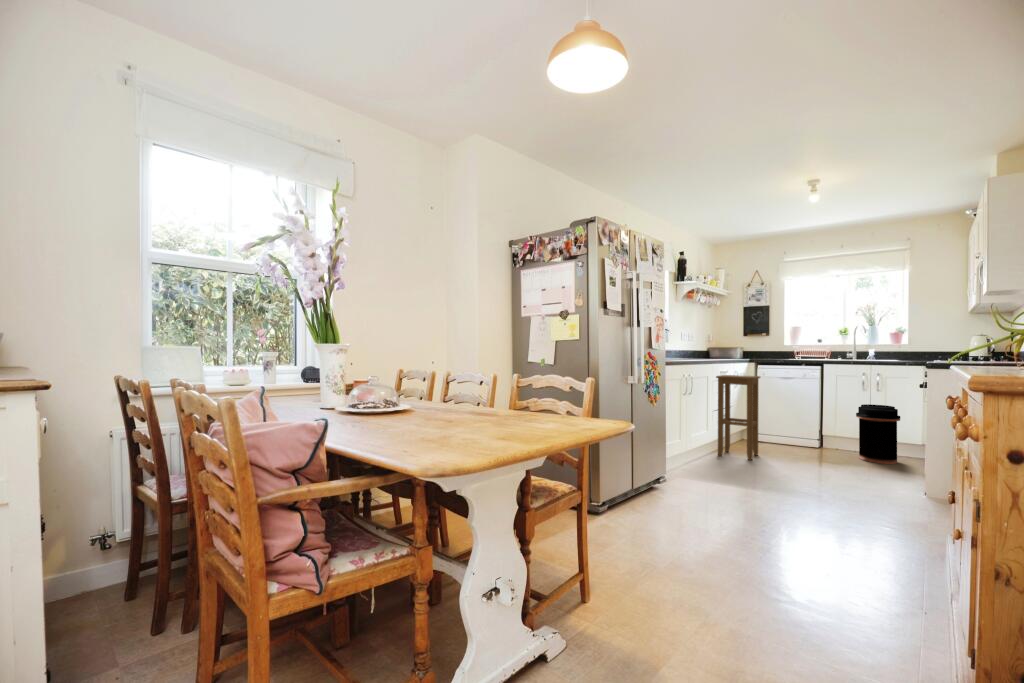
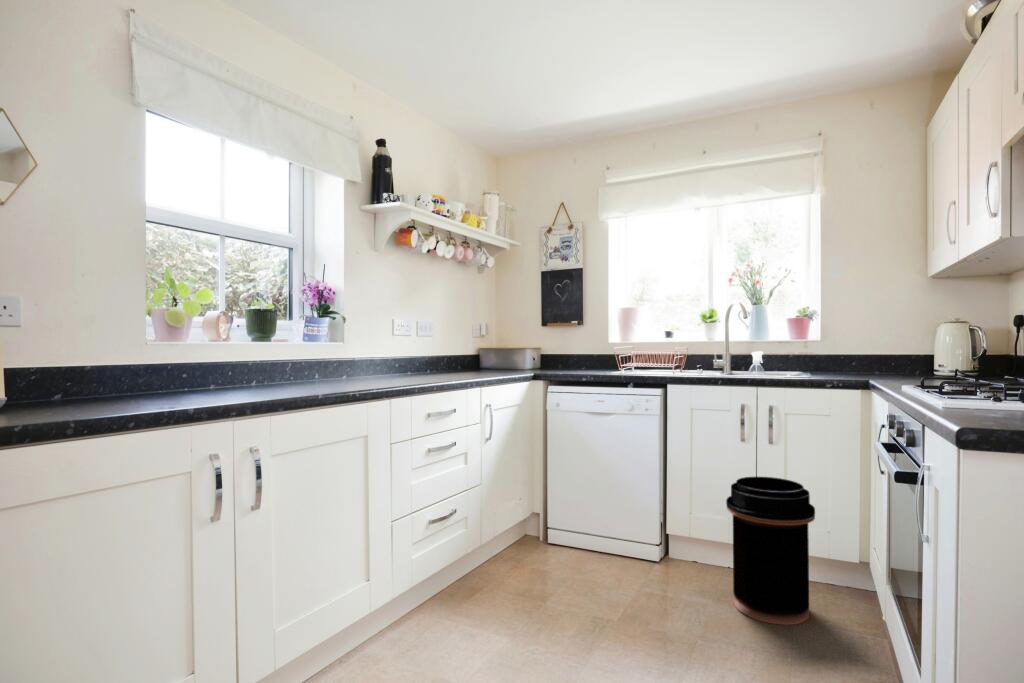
stool: present [716,375,760,460] -> none [402,422,519,659]

